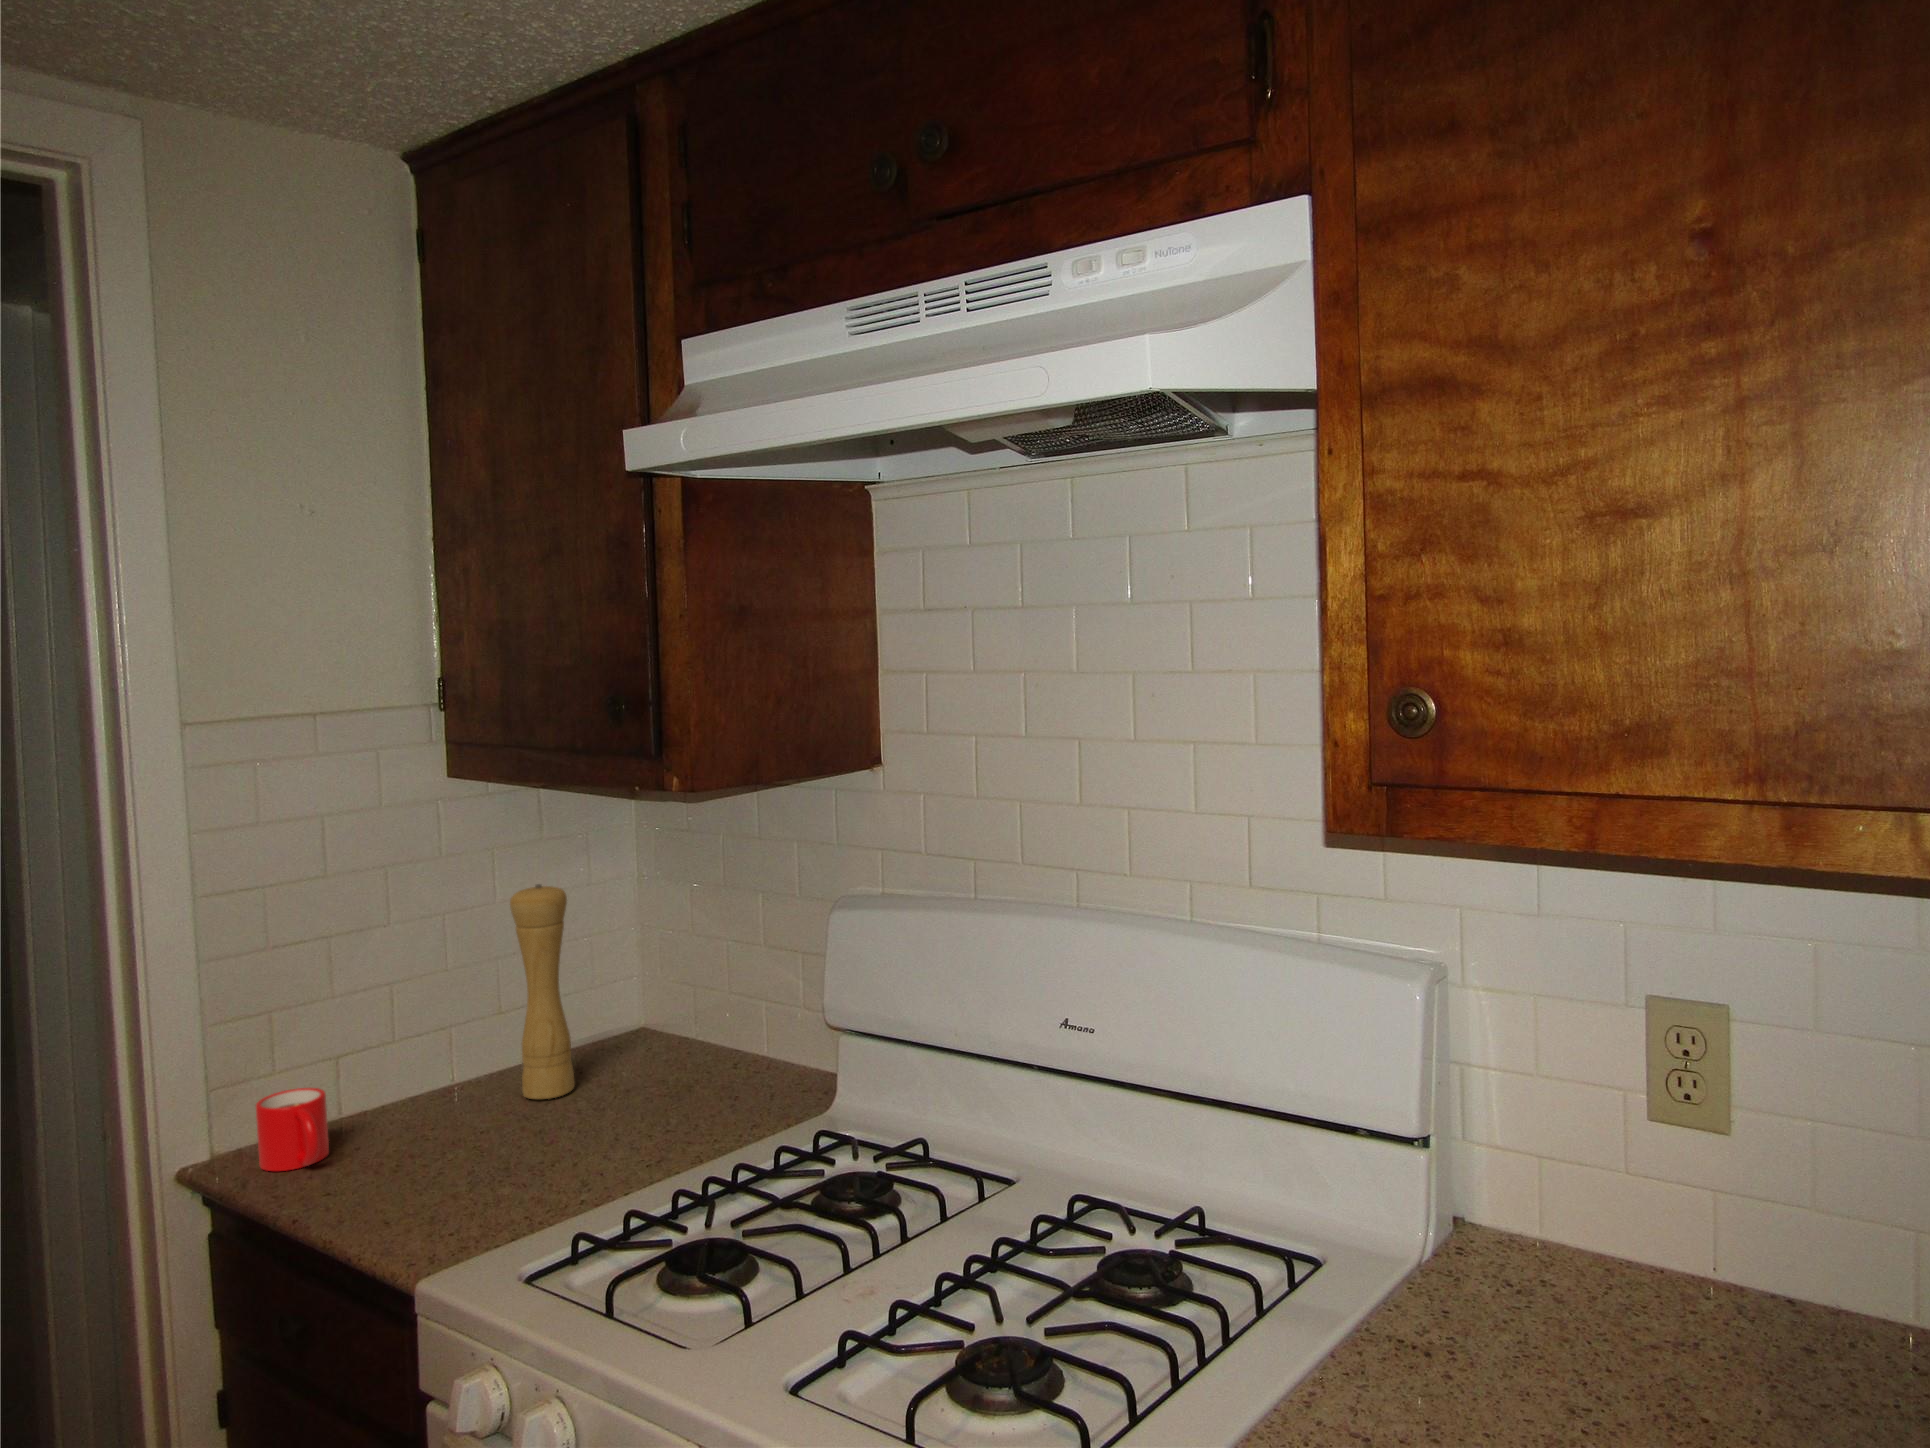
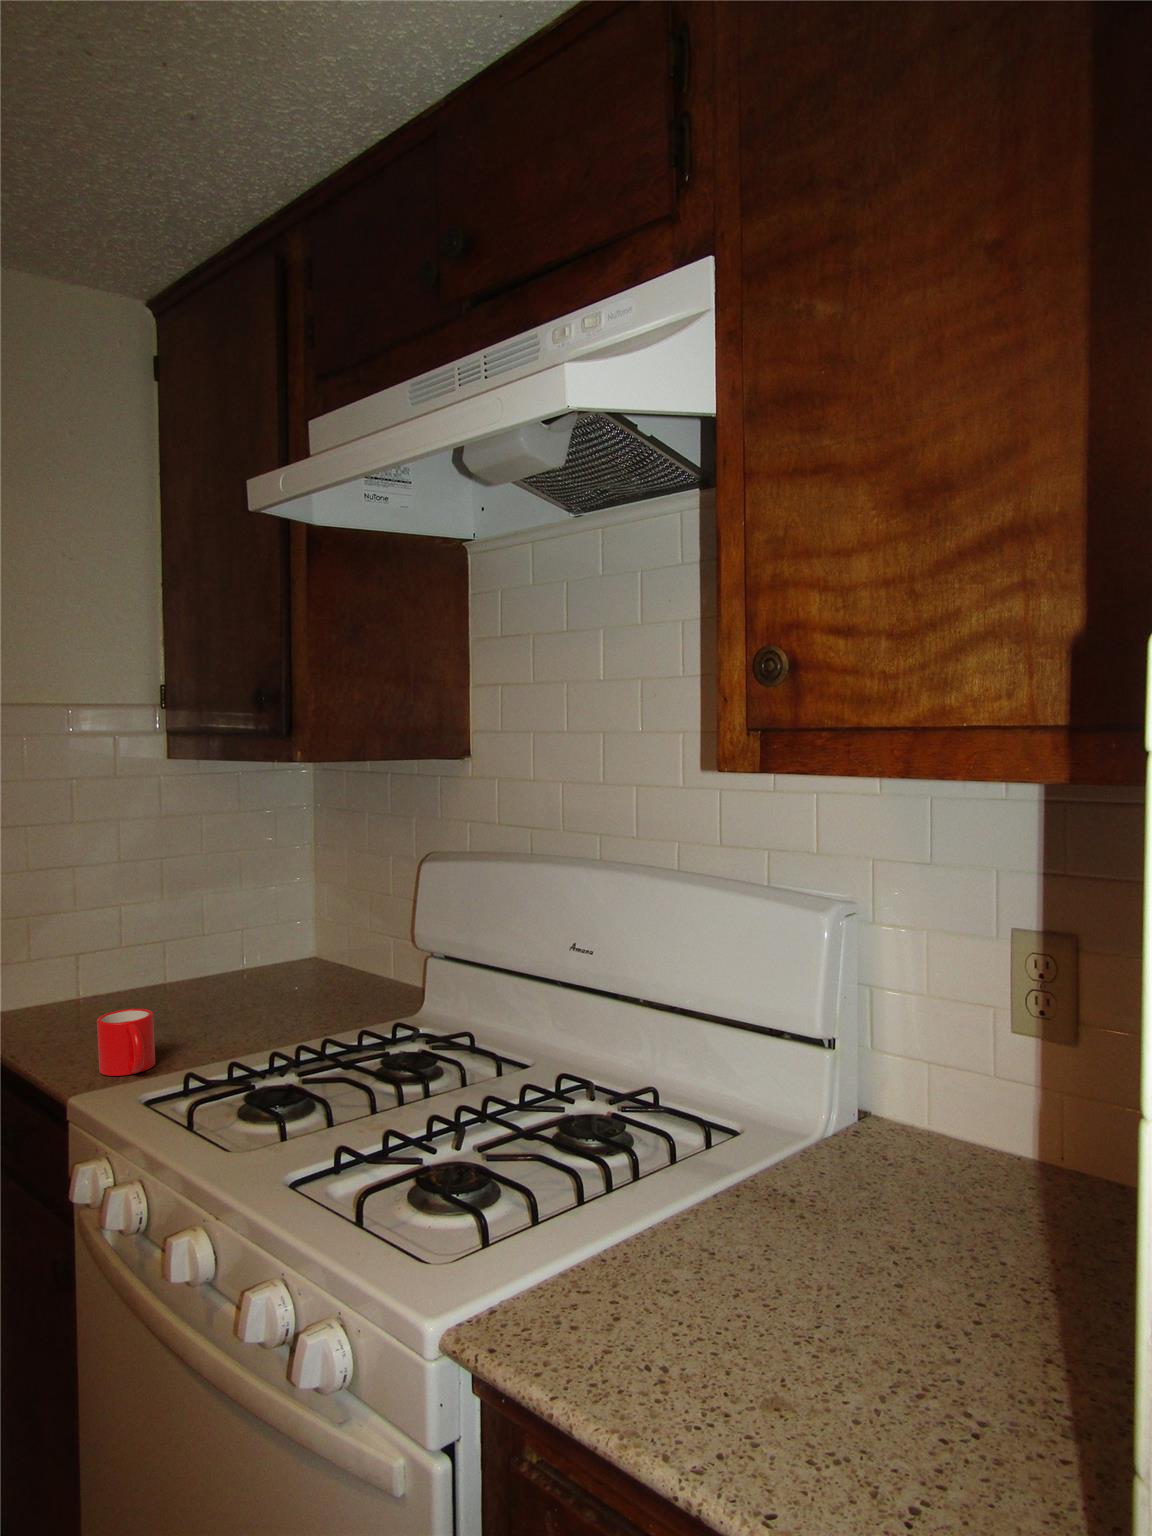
pepper mill: present [510,884,575,1099] -> none [308,850,359,1033]

